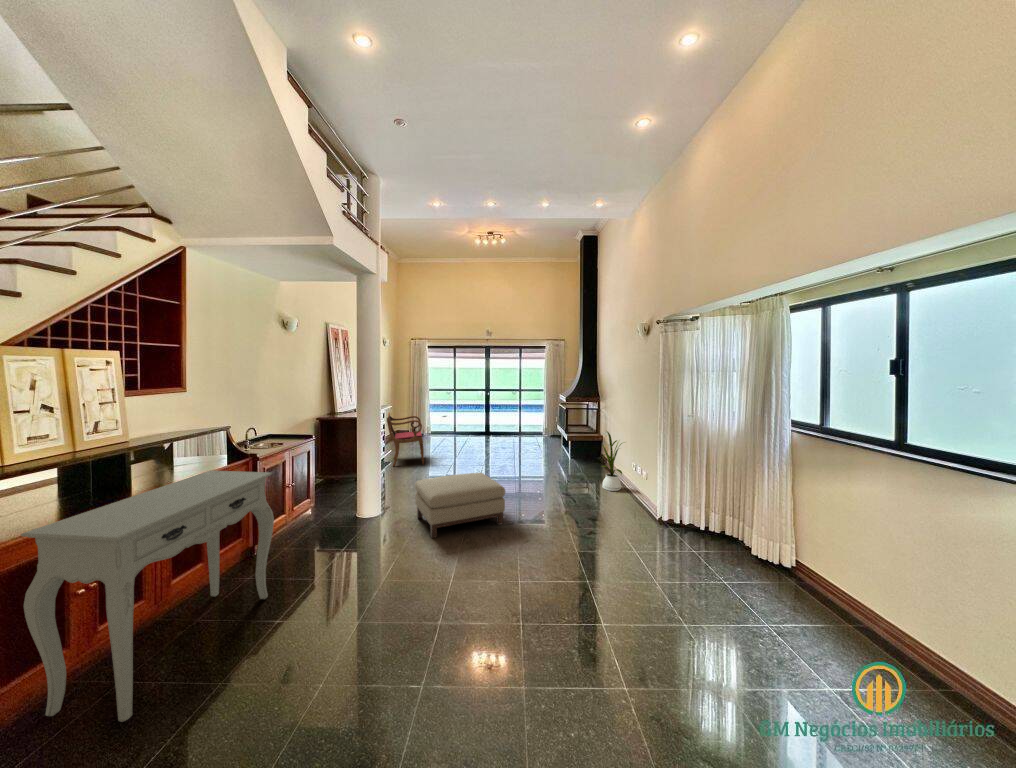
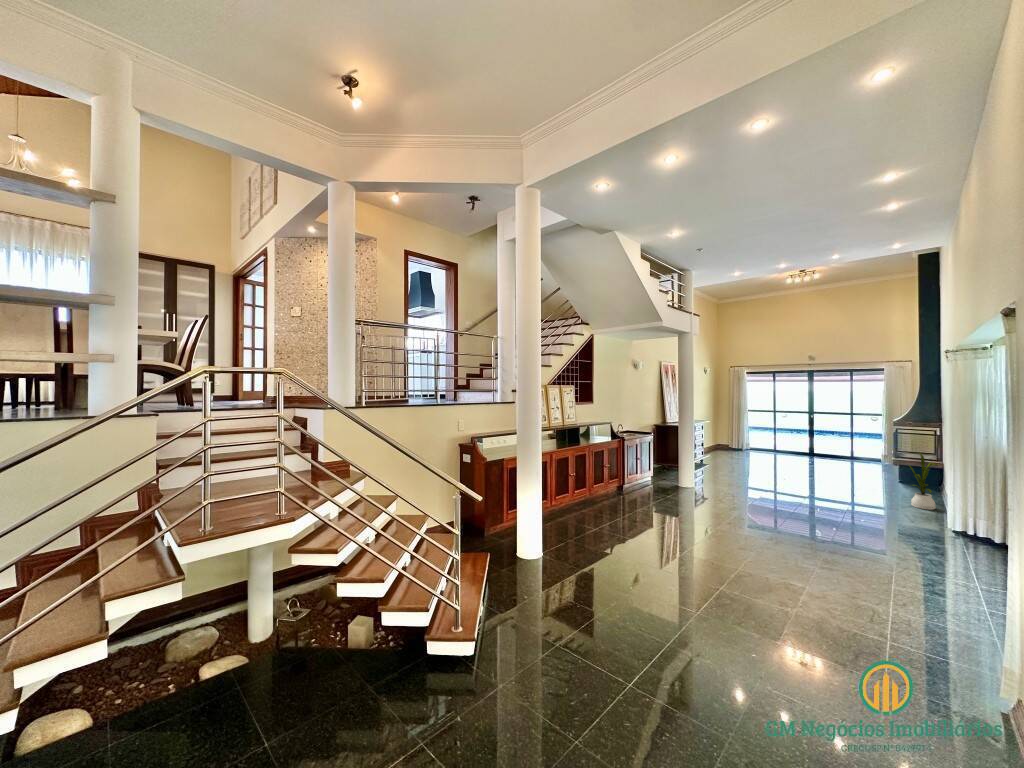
armchair: present [387,412,424,466] -> none [703,425,735,468]
console table: present [21,471,274,722] -> none [569,439,637,515]
ottoman: present [415,473,505,538] -> none [716,466,785,505]

